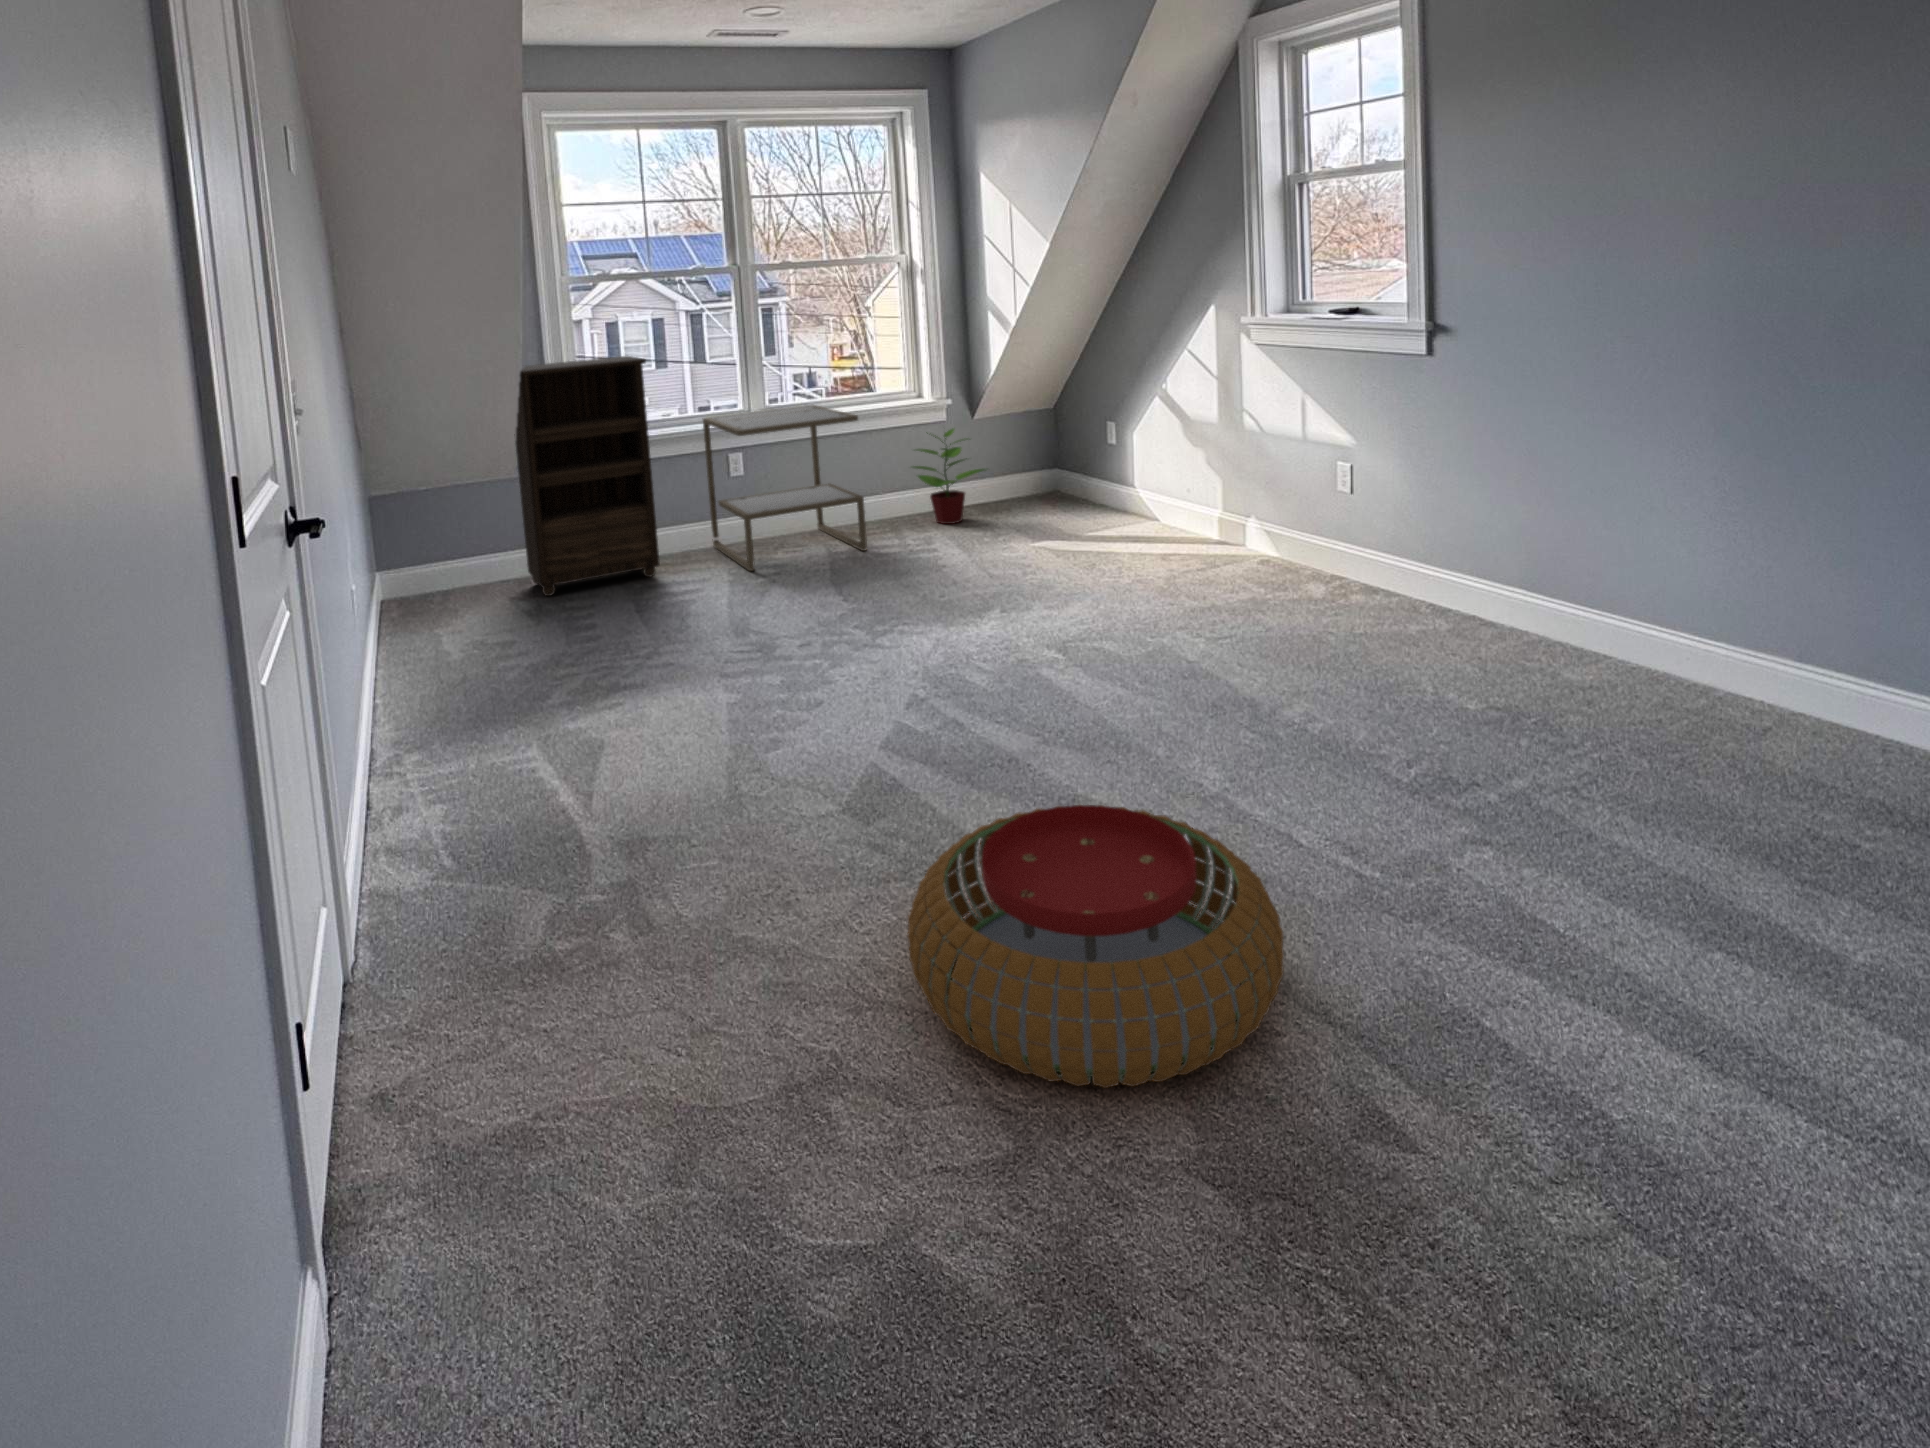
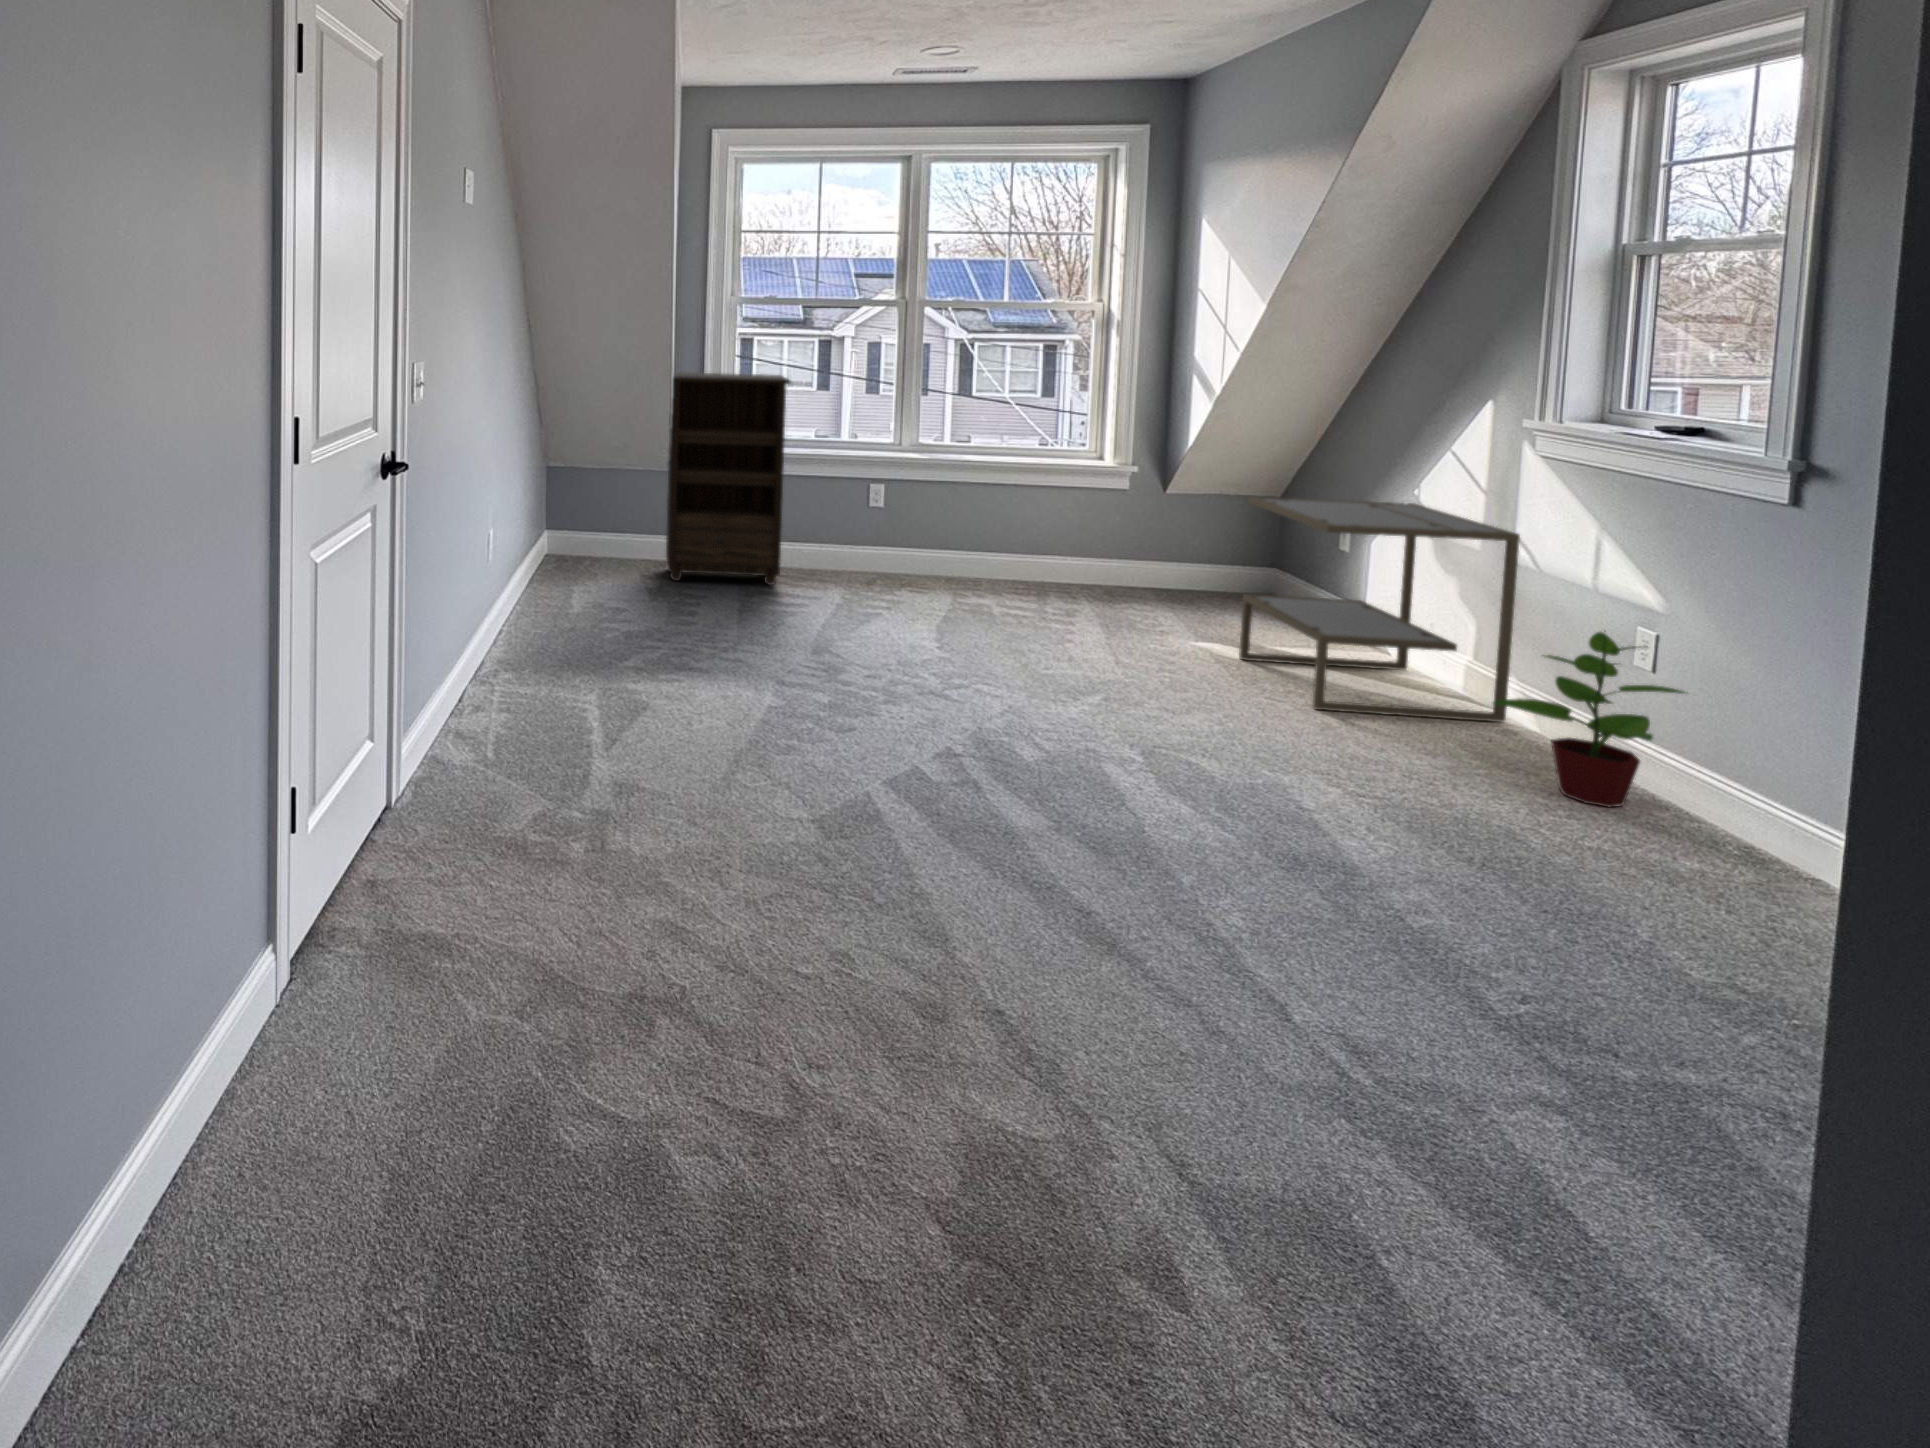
side table: present [703,405,867,571] -> present [1239,497,1520,722]
potted plant: present [913,429,984,524] -> present [1493,632,1685,807]
pouf: present [907,805,1284,1088] -> none [769,857,1164,1142]

